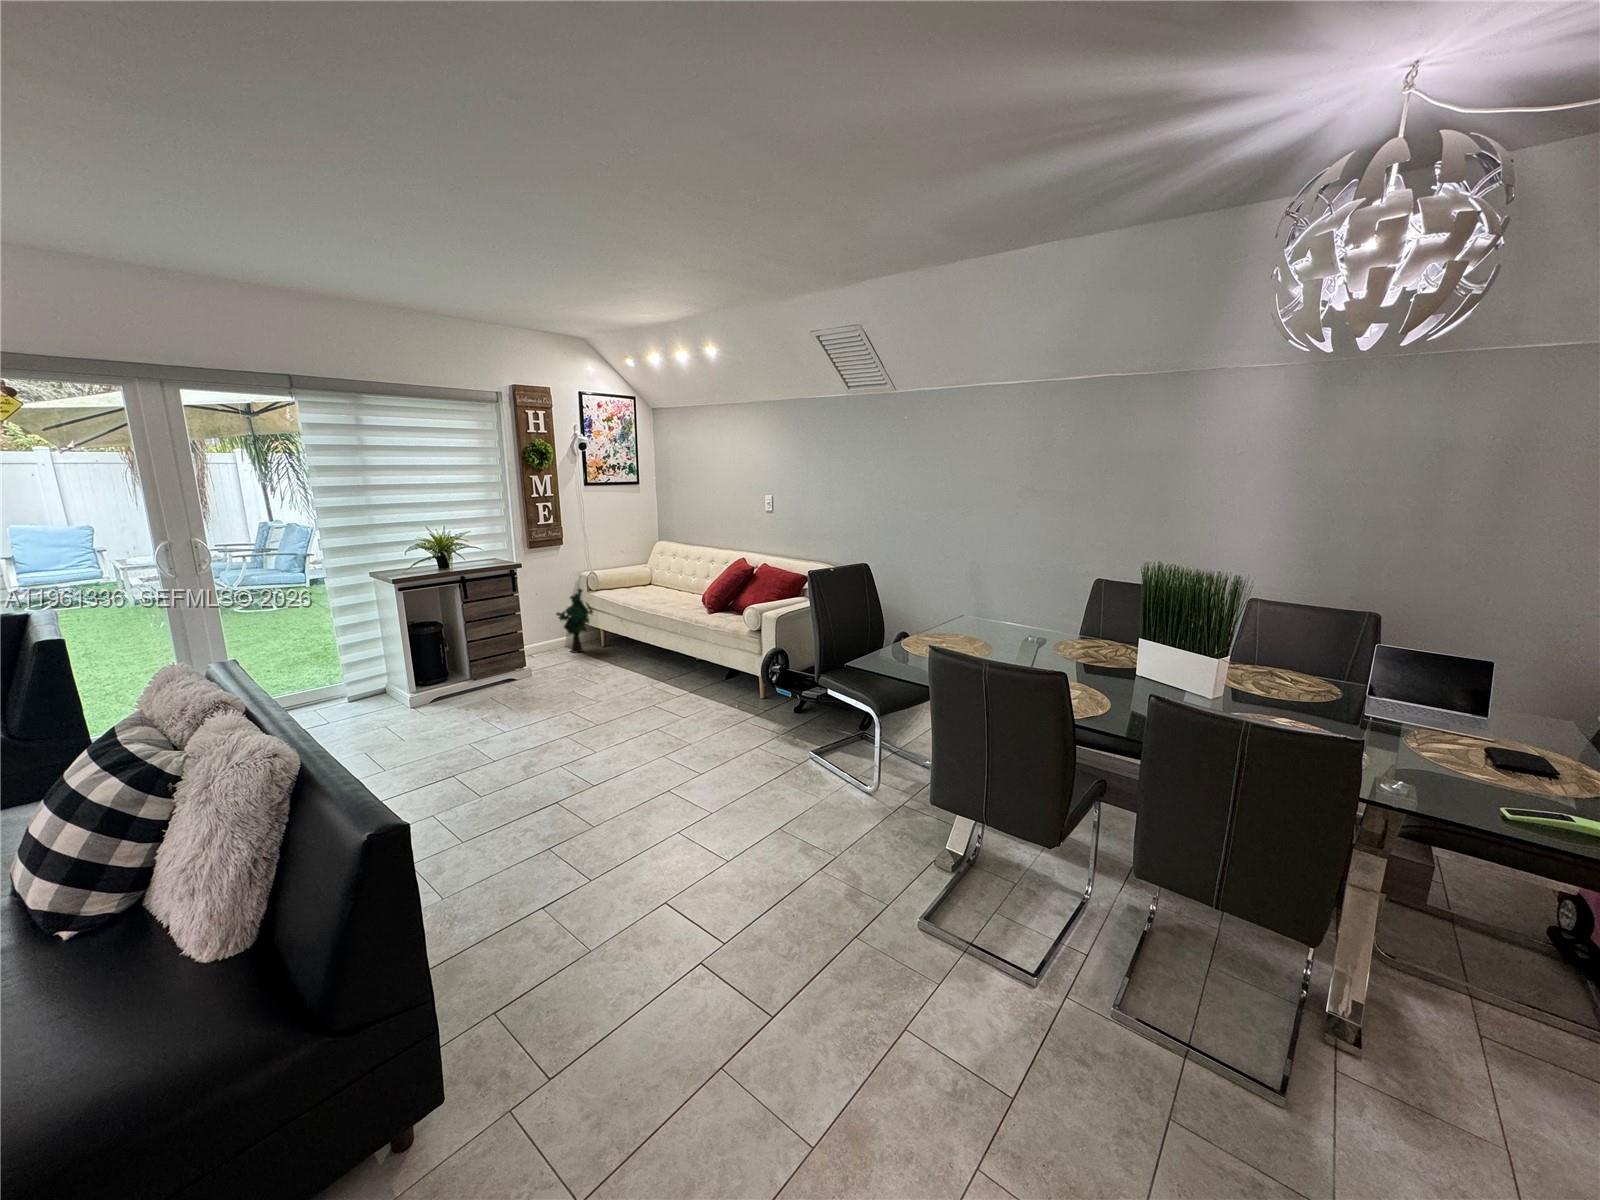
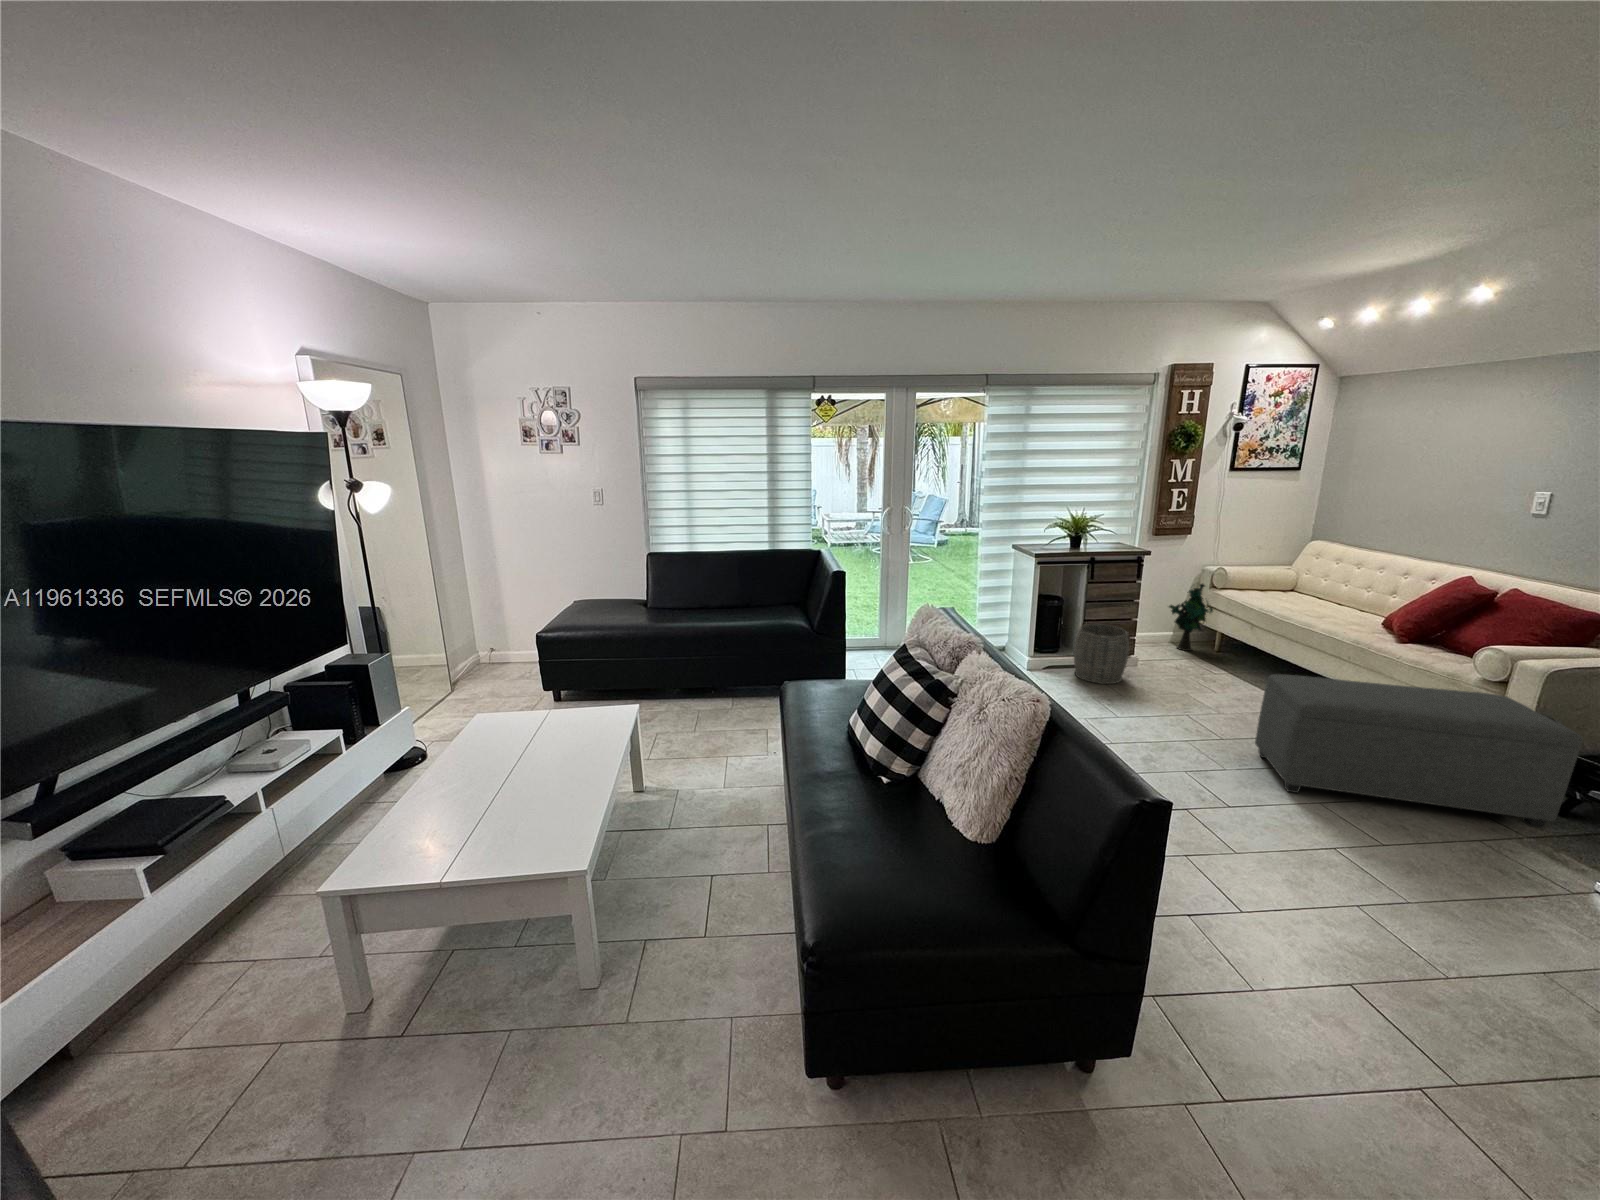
ottoman: none [617,640,790,755] -> present [1255,674,1582,828]
woven basket: none [459,643,516,705] -> present [1074,624,1129,684]

